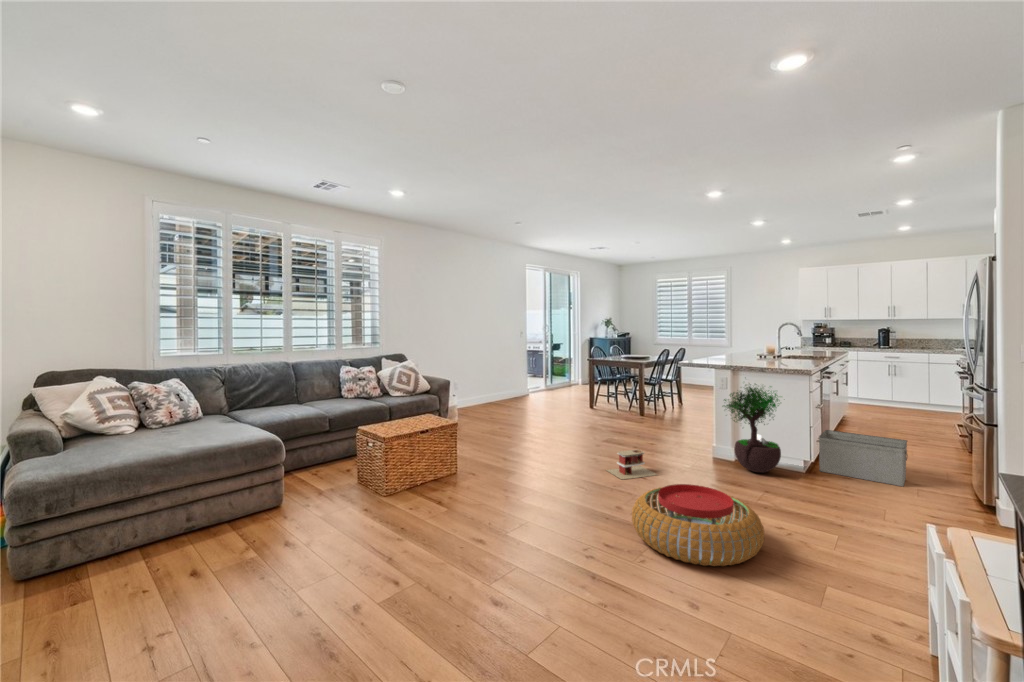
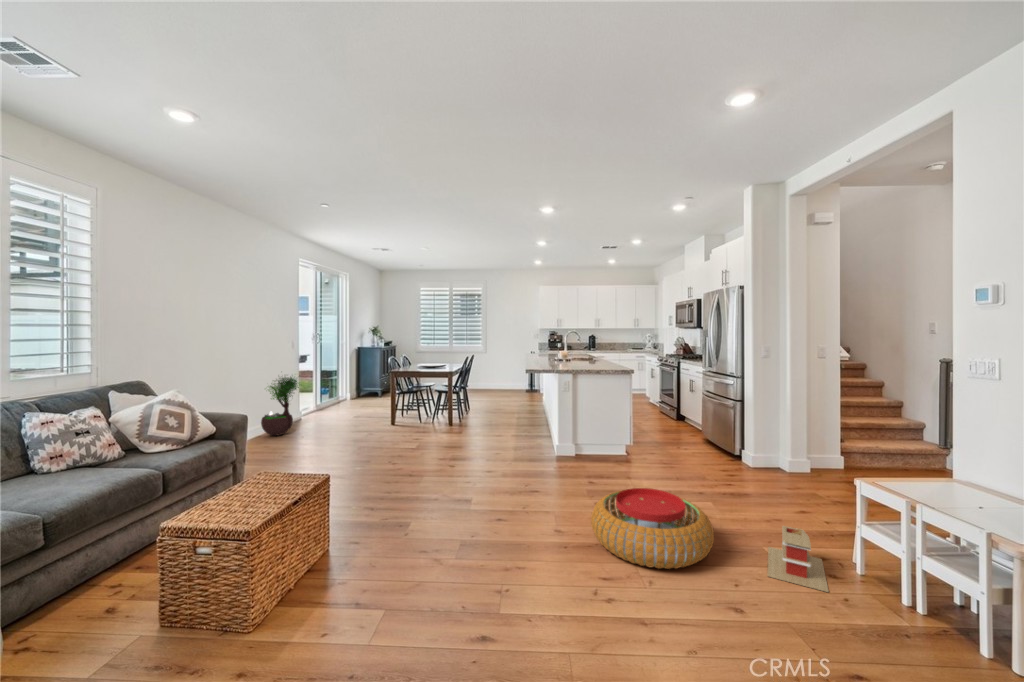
potted tree: present [724,384,781,473] -> present [261,377,299,435]
storage bin: present [819,430,908,486] -> none [626,417,684,451]
toy house: present [607,449,657,479] -> present [768,526,828,592]

